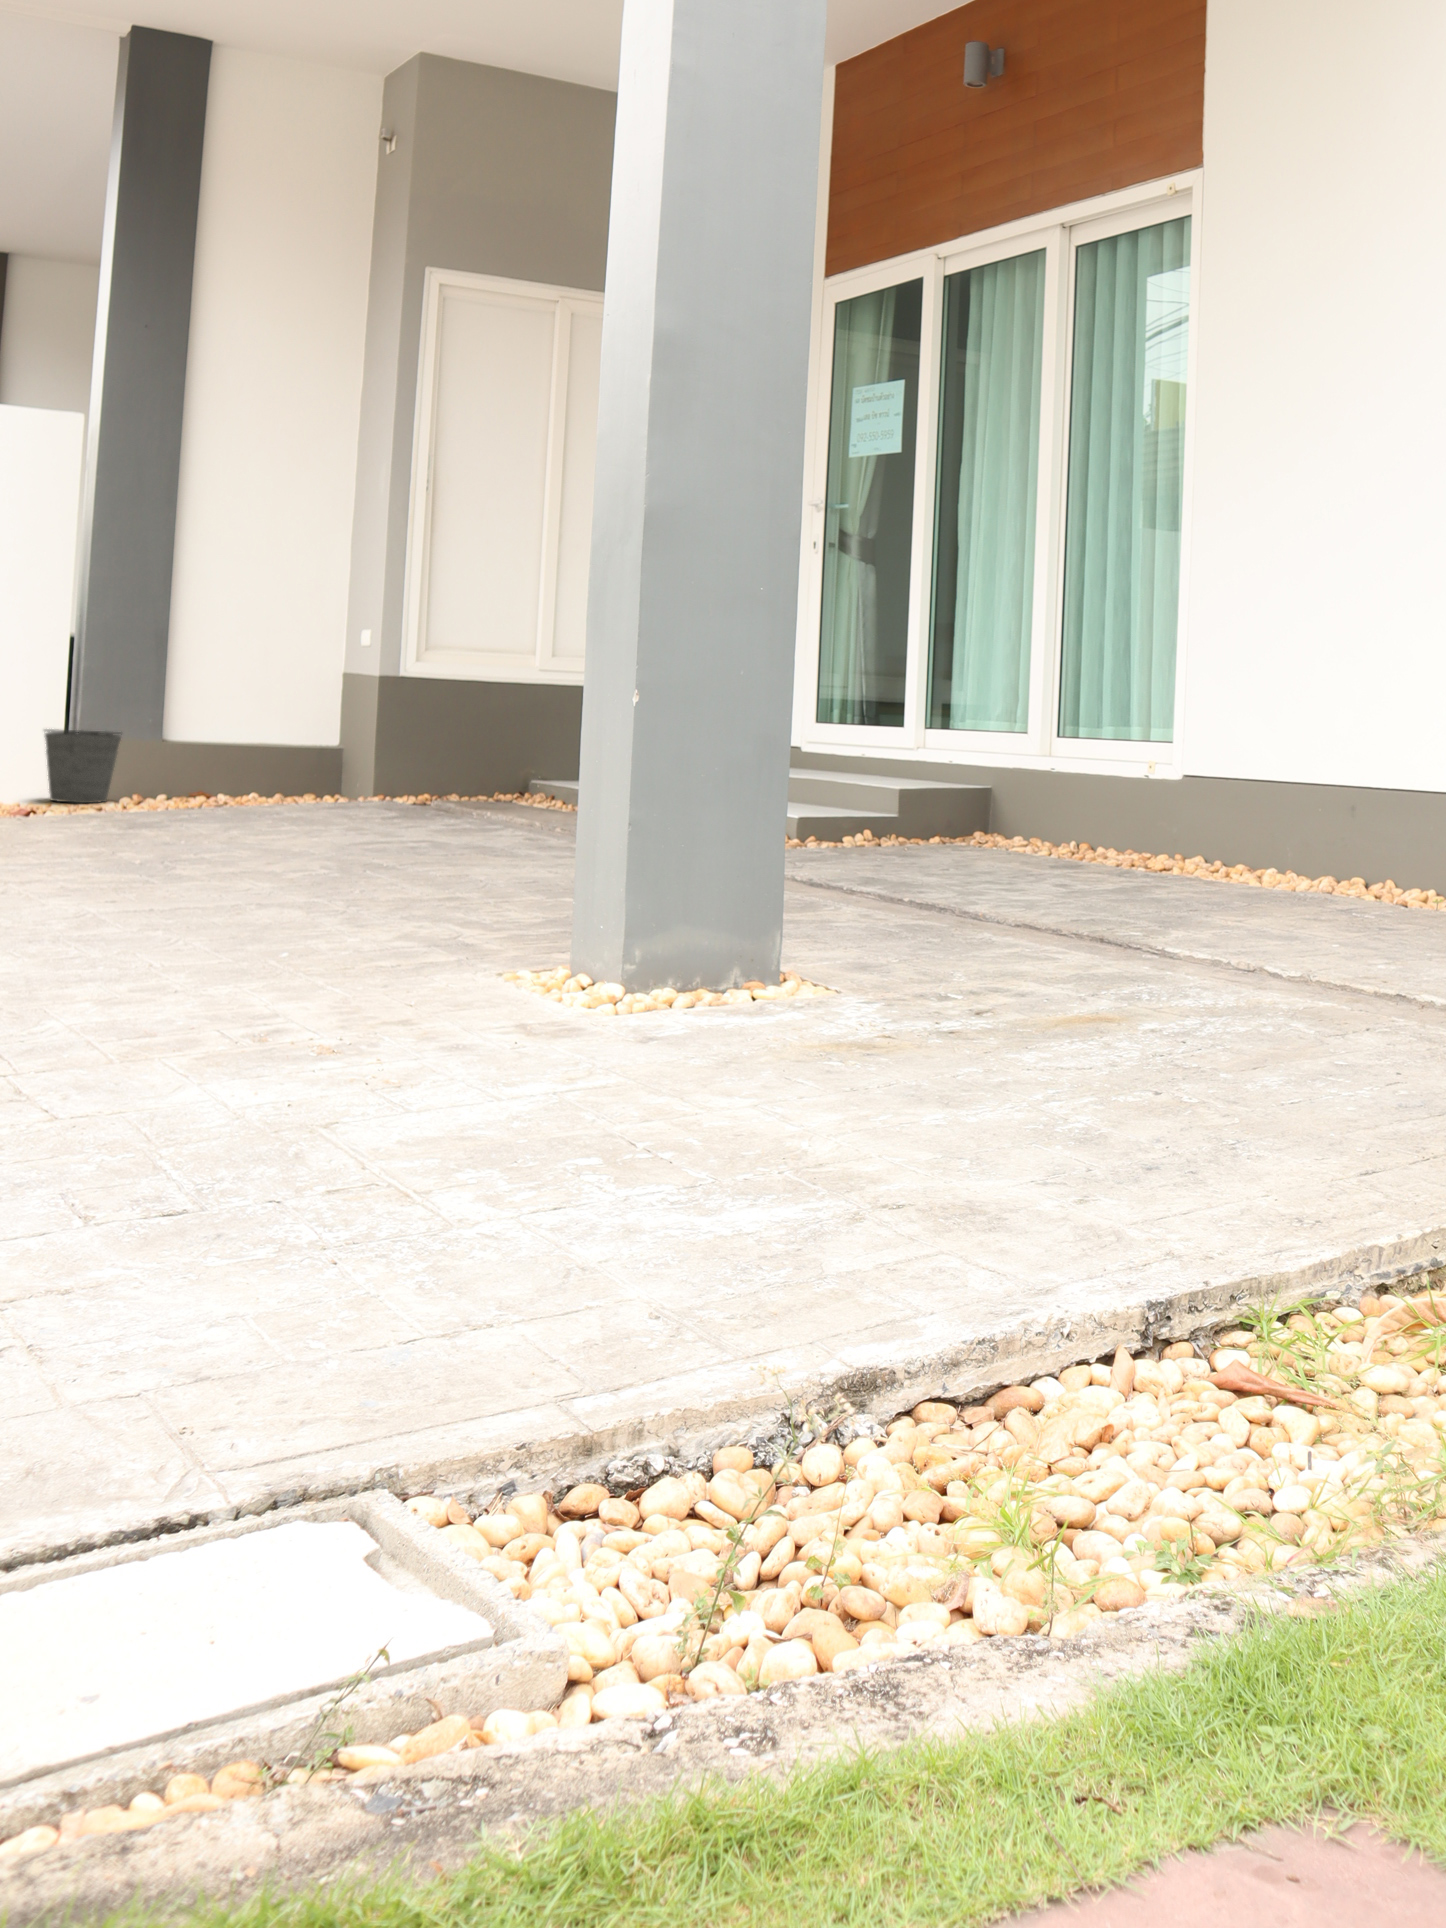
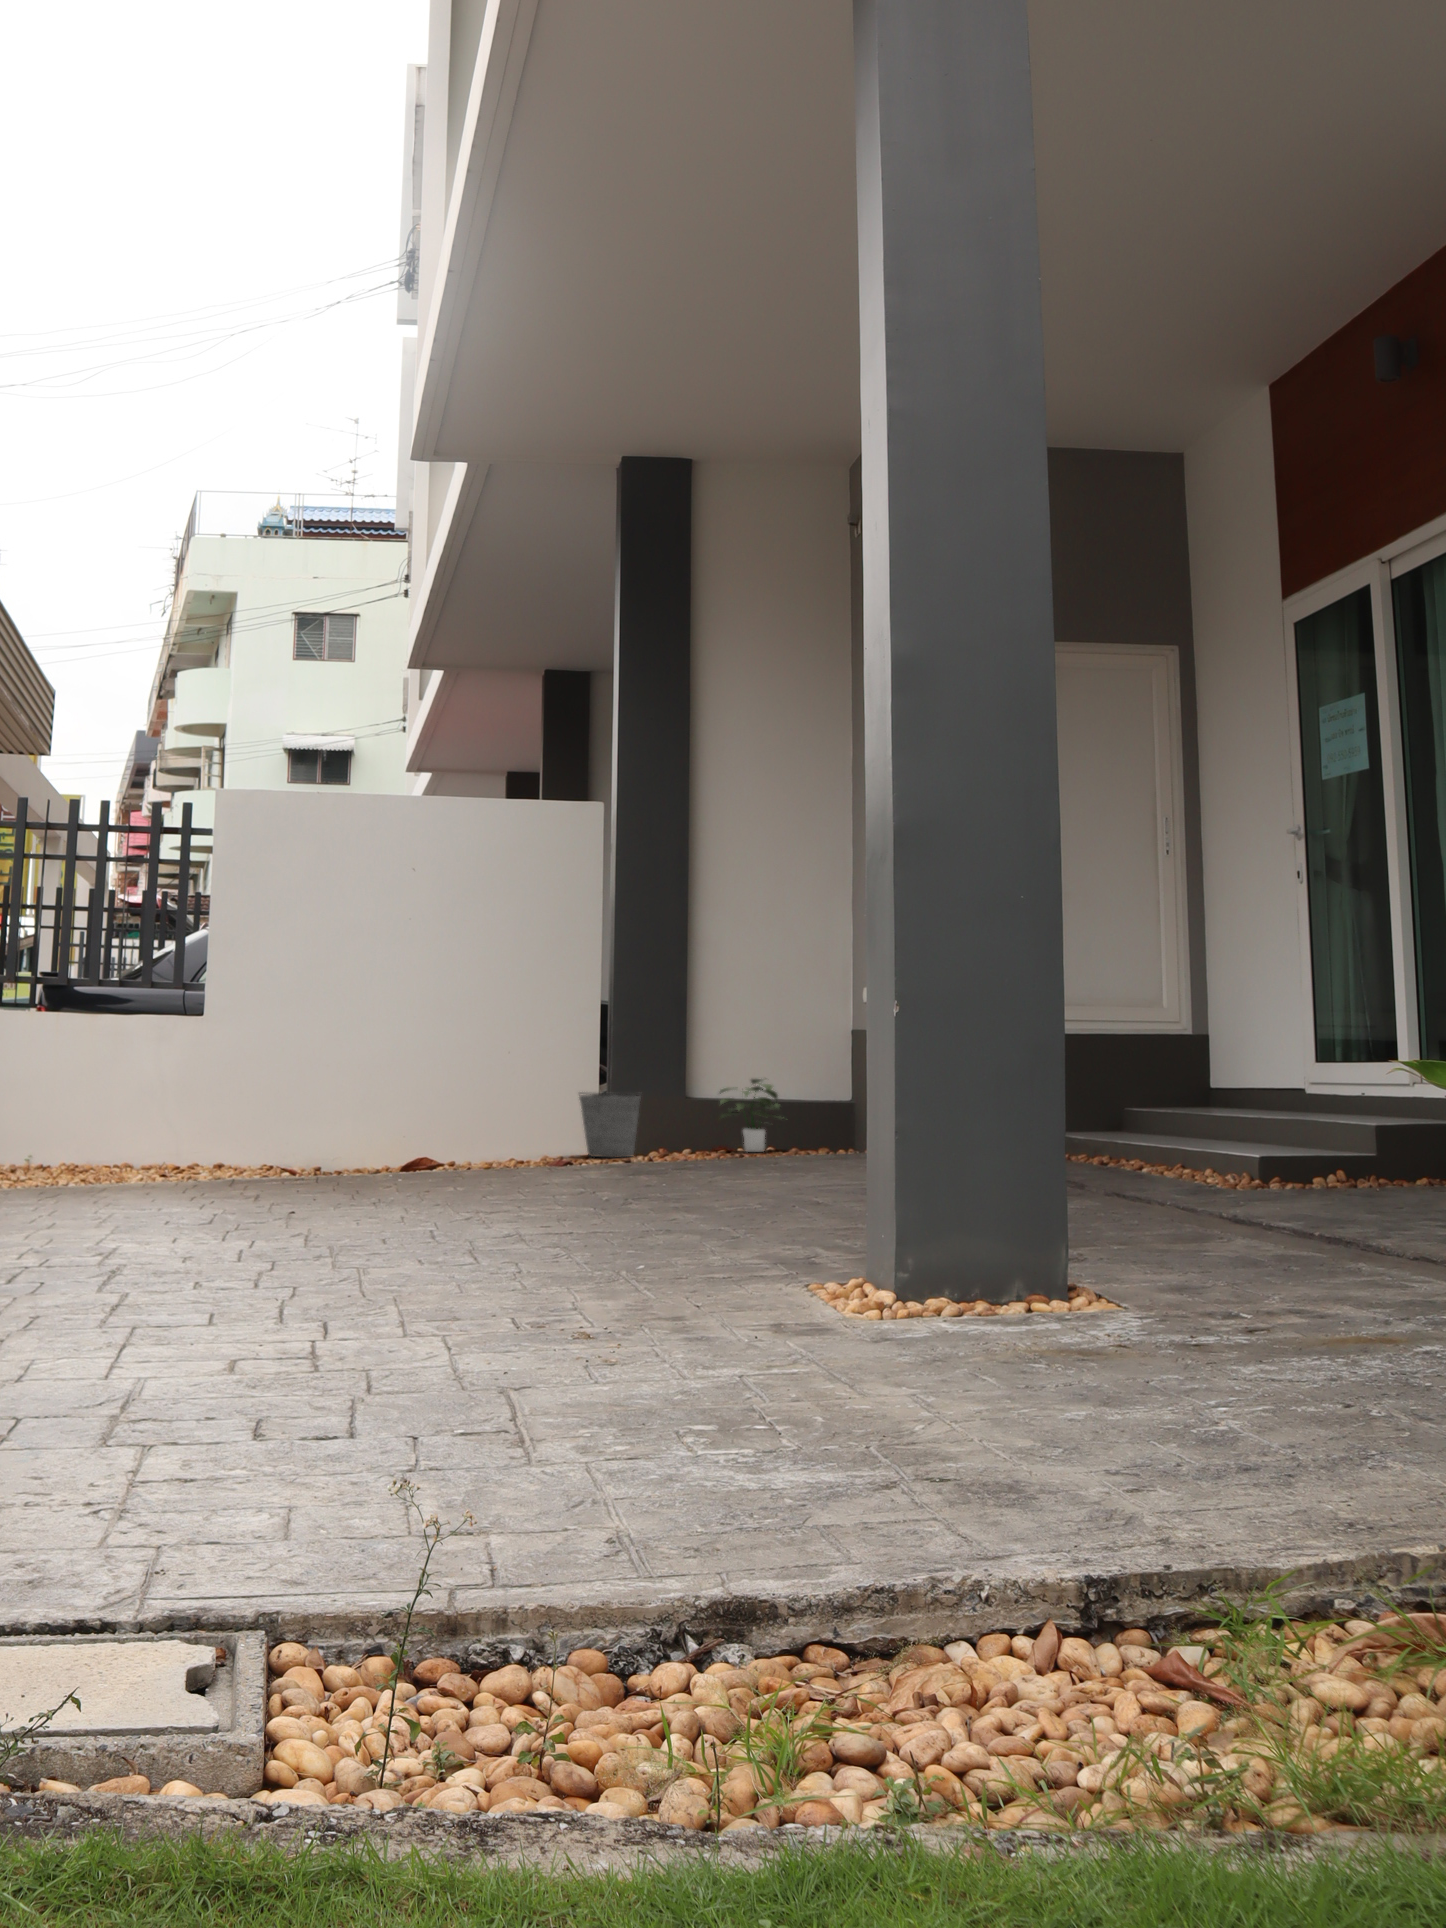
potted plant: none [207,719,287,798] -> present [720,1079,780,1152]

